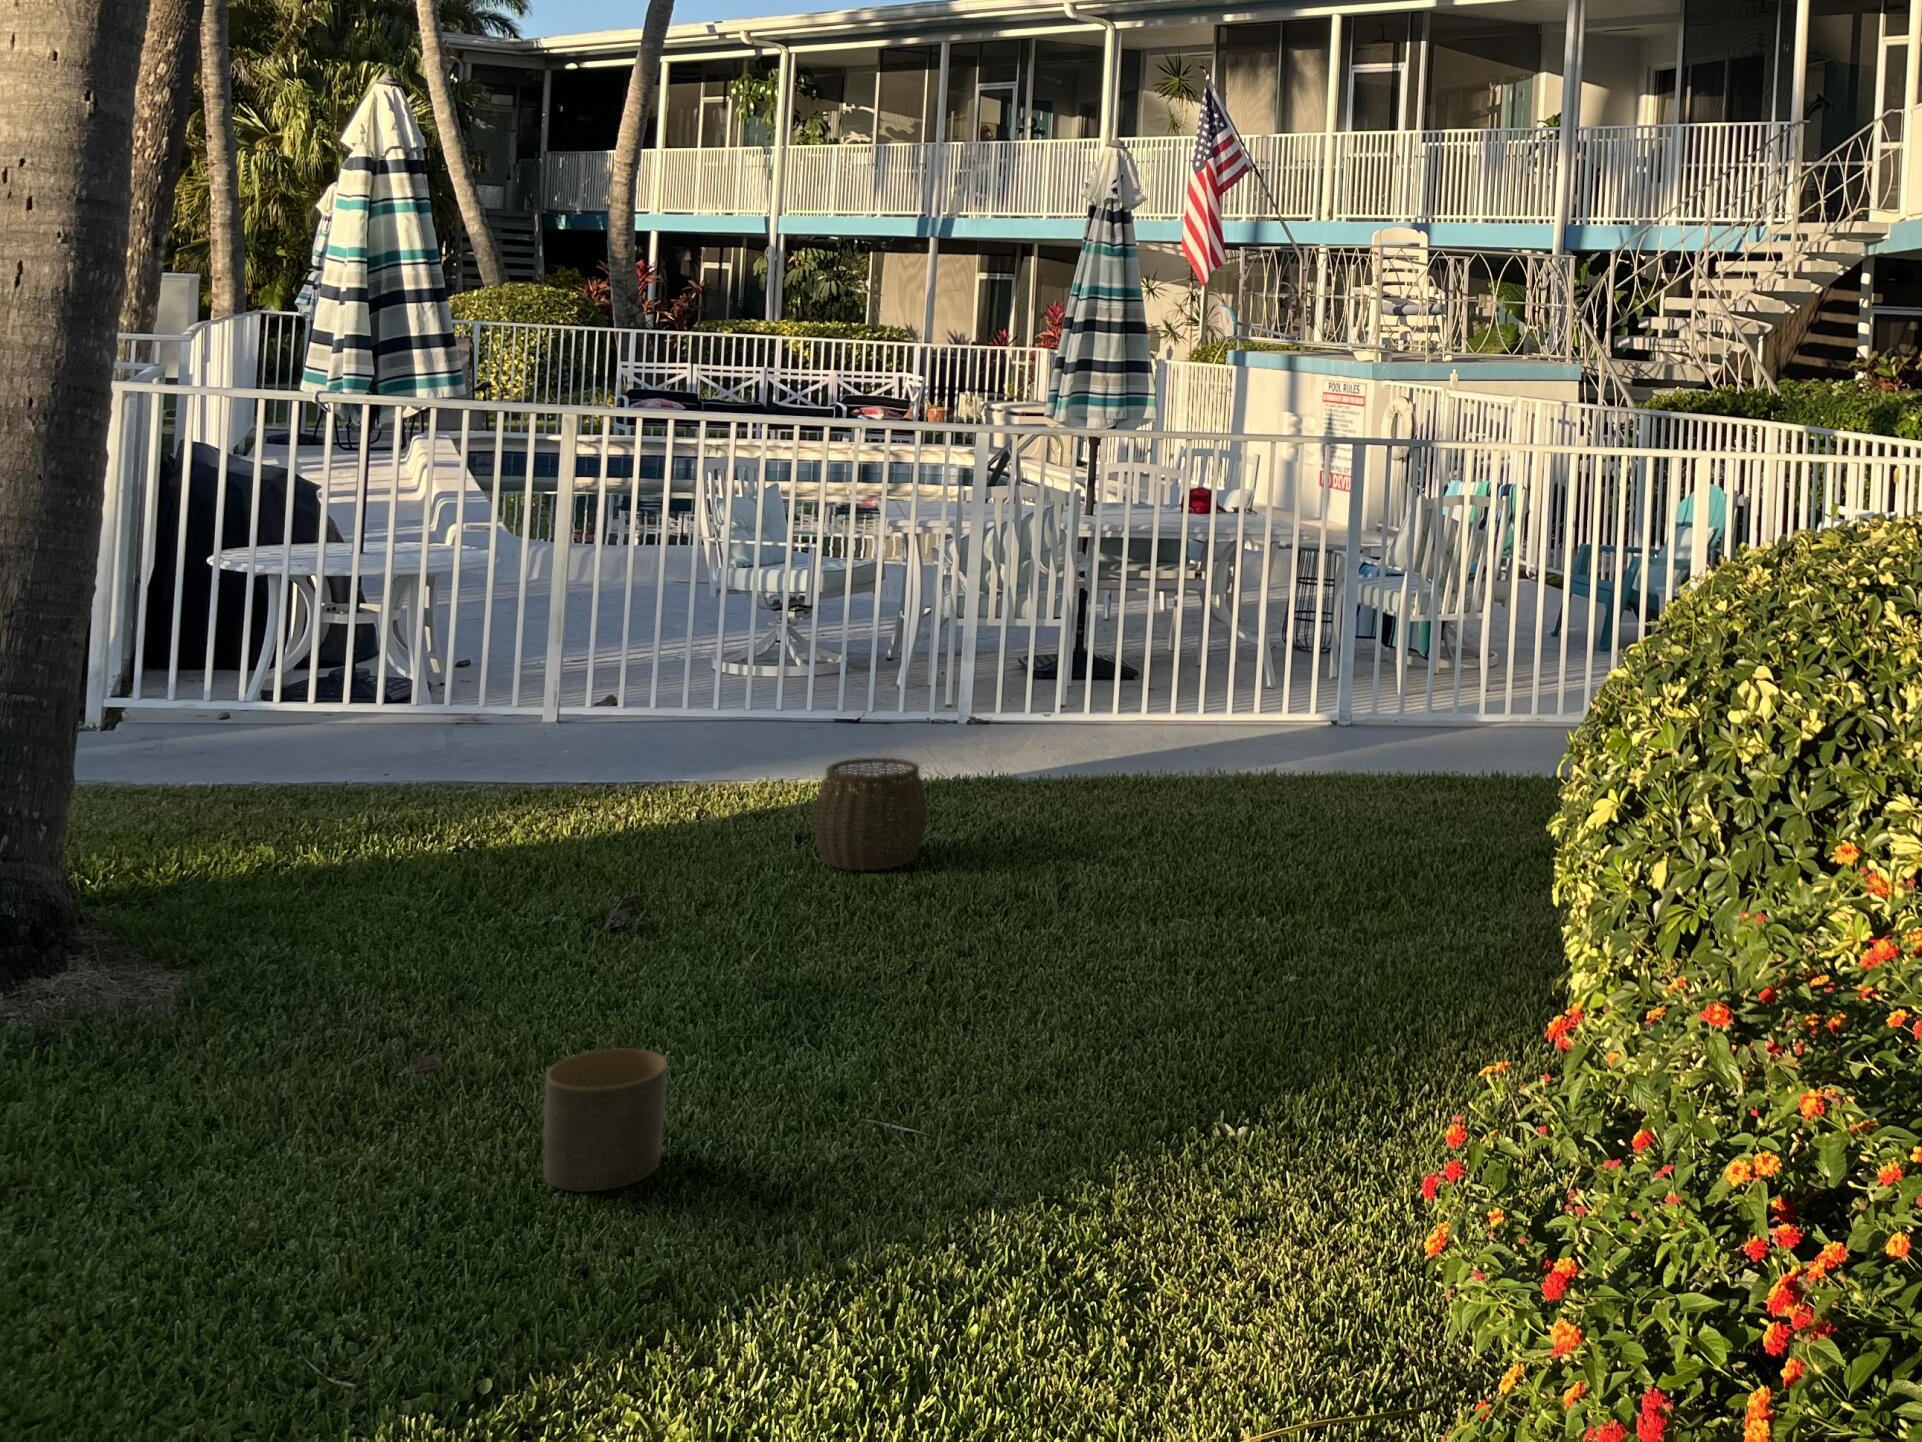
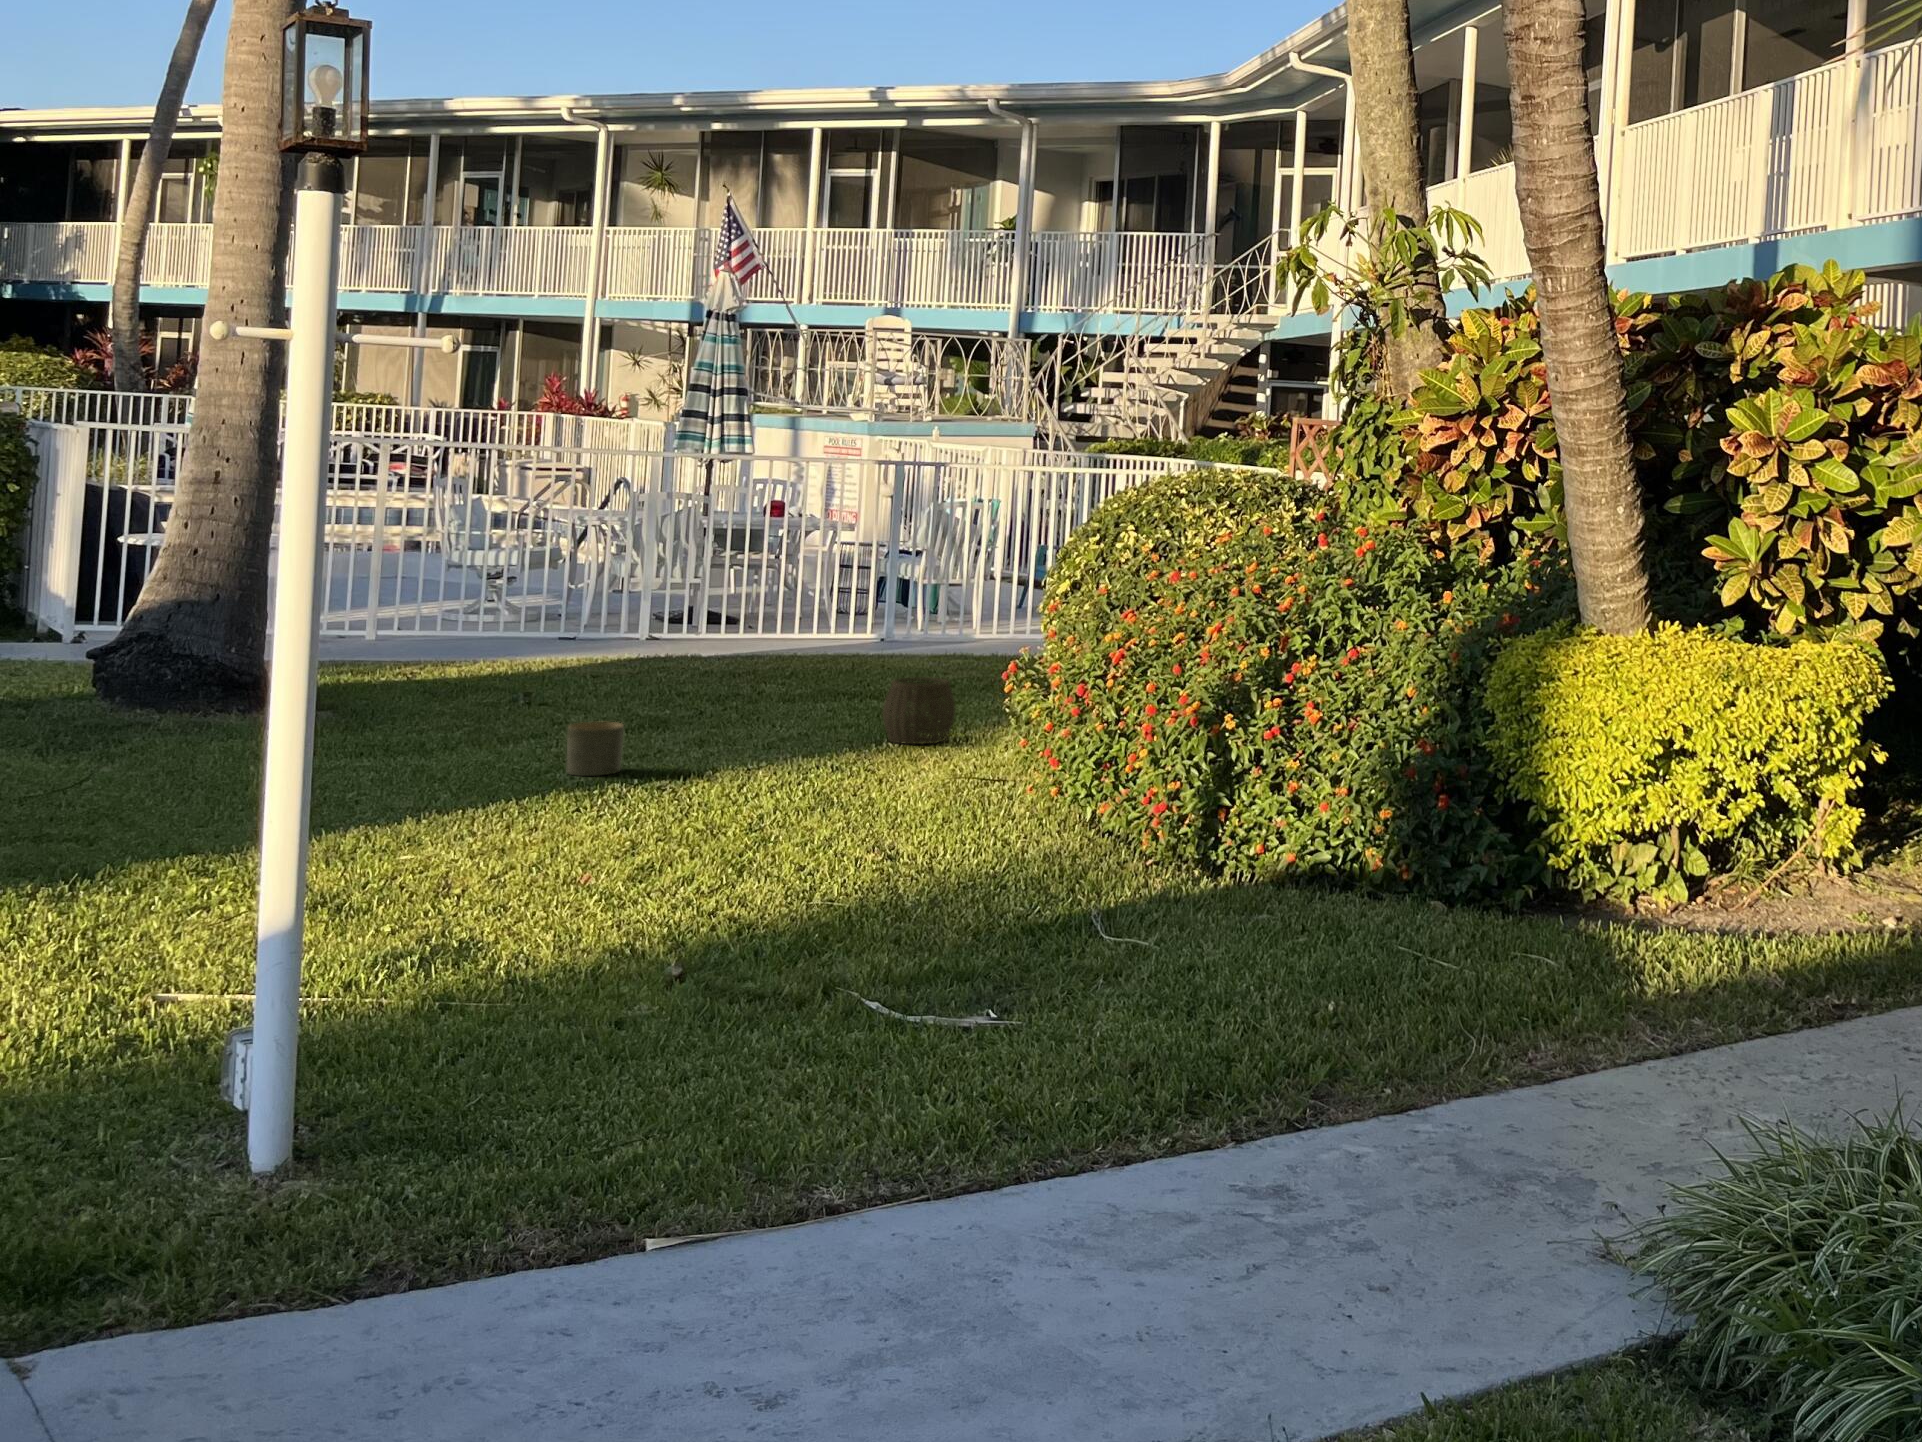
woven basket: present [813,758,927,871] -> present [883,677,955,744]

